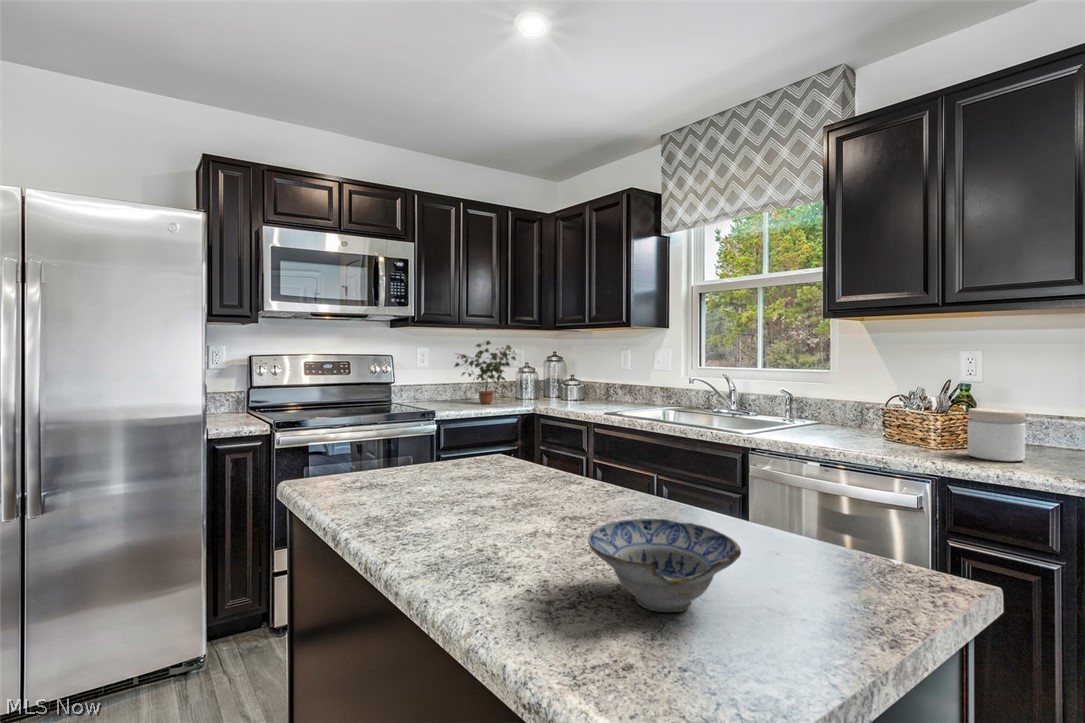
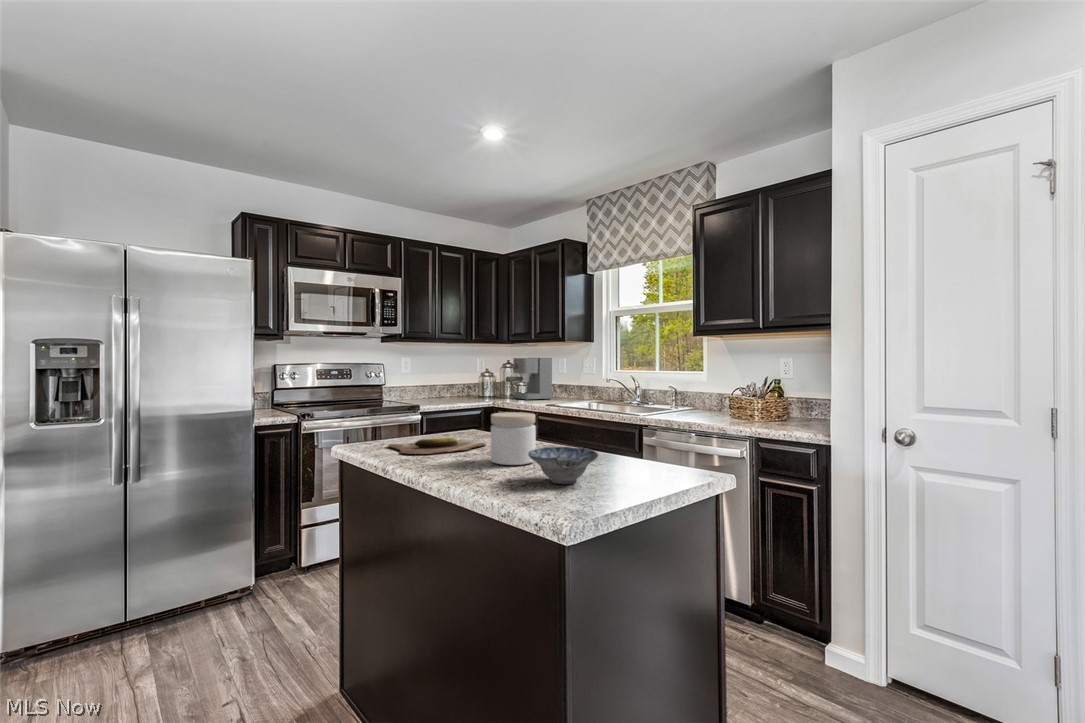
potted plant: present [454,341,516,404] -> none [430,352,481,401]
coffee maker: none [550,349,612,405] -> present [506,358,552,400]
jar: present [967,408,1026,461] -> present [491,412,536,465]
cutting board: none [357,473,515,507] -> present [389,437,486,454]

